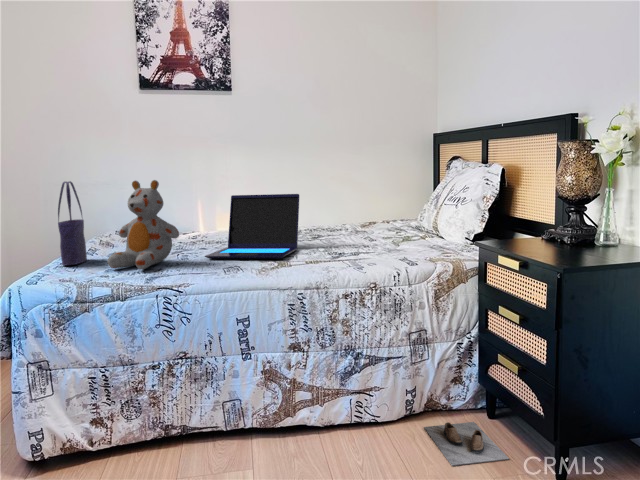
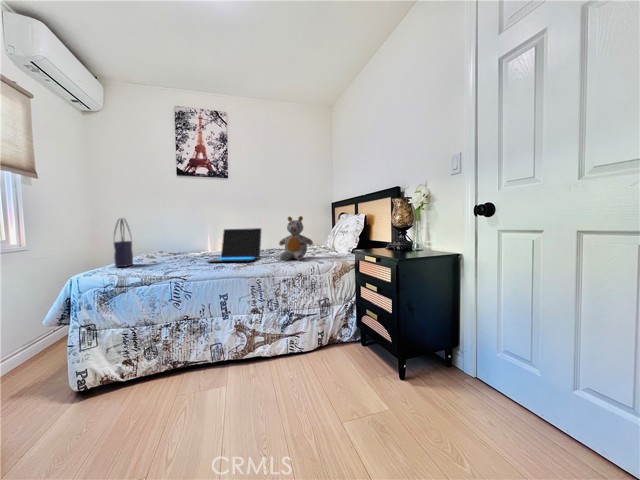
stuffed bear: present [108,180,179,269] -> present [279,216,313,260]
shoe: present [424,422,509,466] -> none [328,348,374,375]

